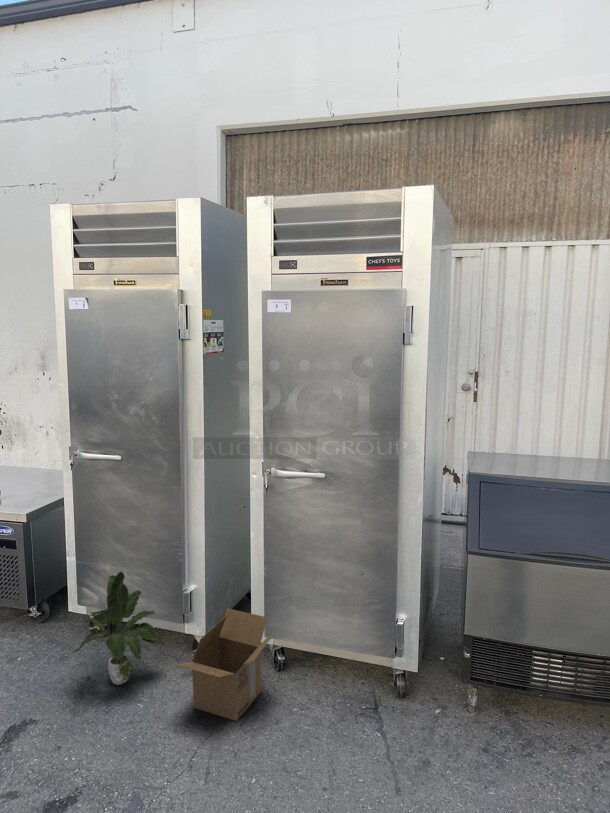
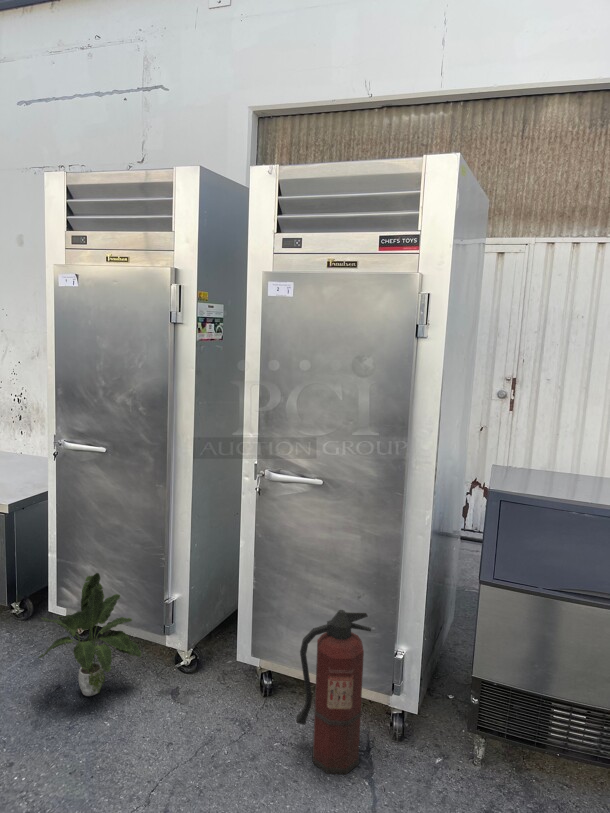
fire extinguisher: none [314,585,377,728] -> present [297,610,371,774]
cardboard box: present [176,608,277,721] -> none [140,622,259,753]

